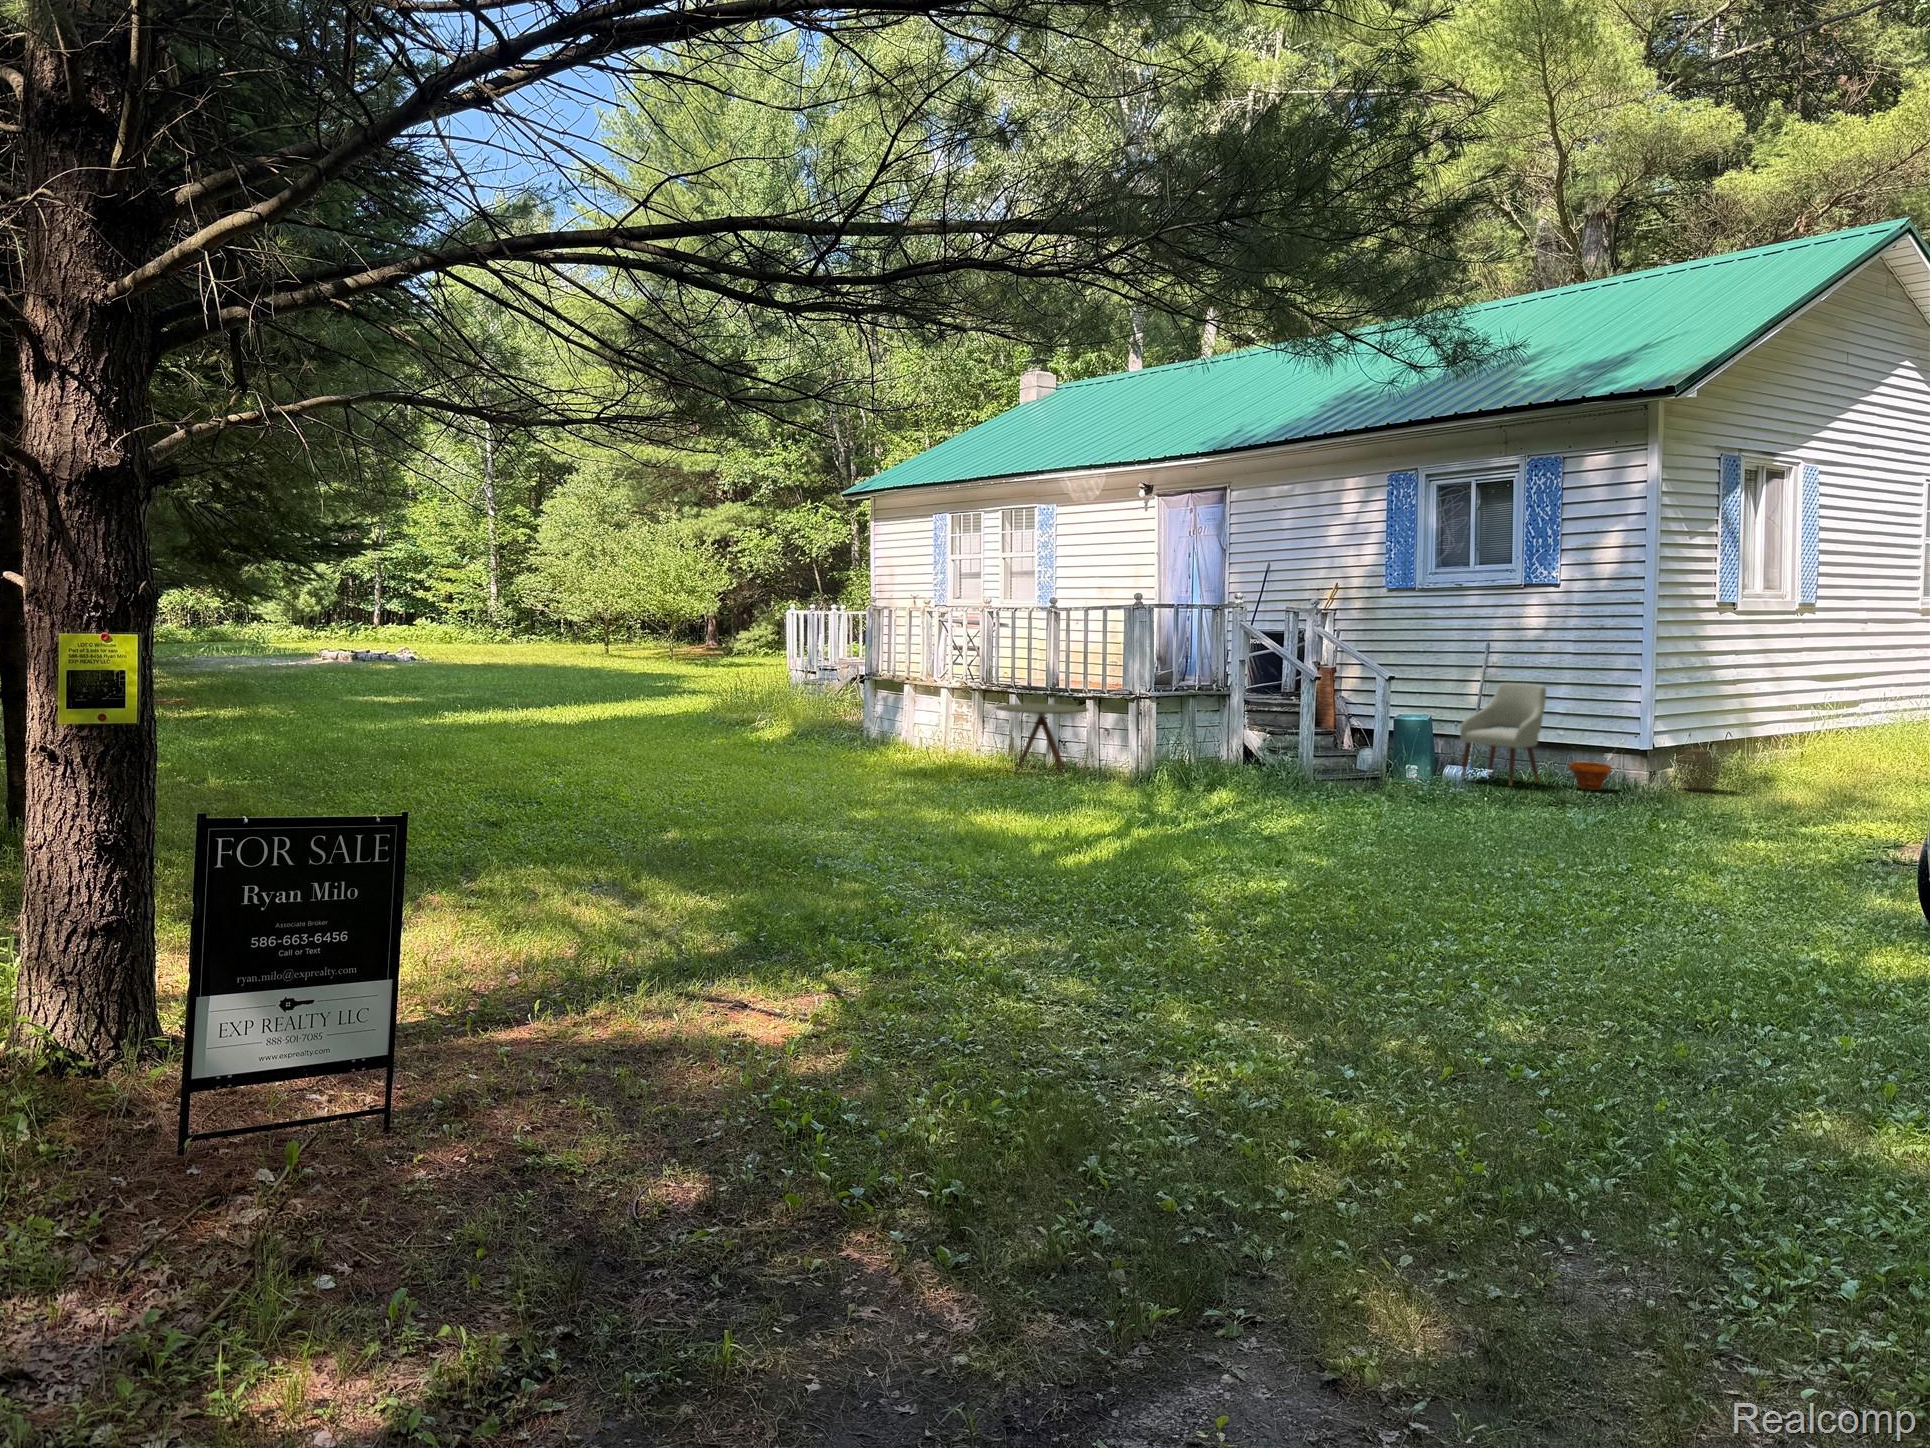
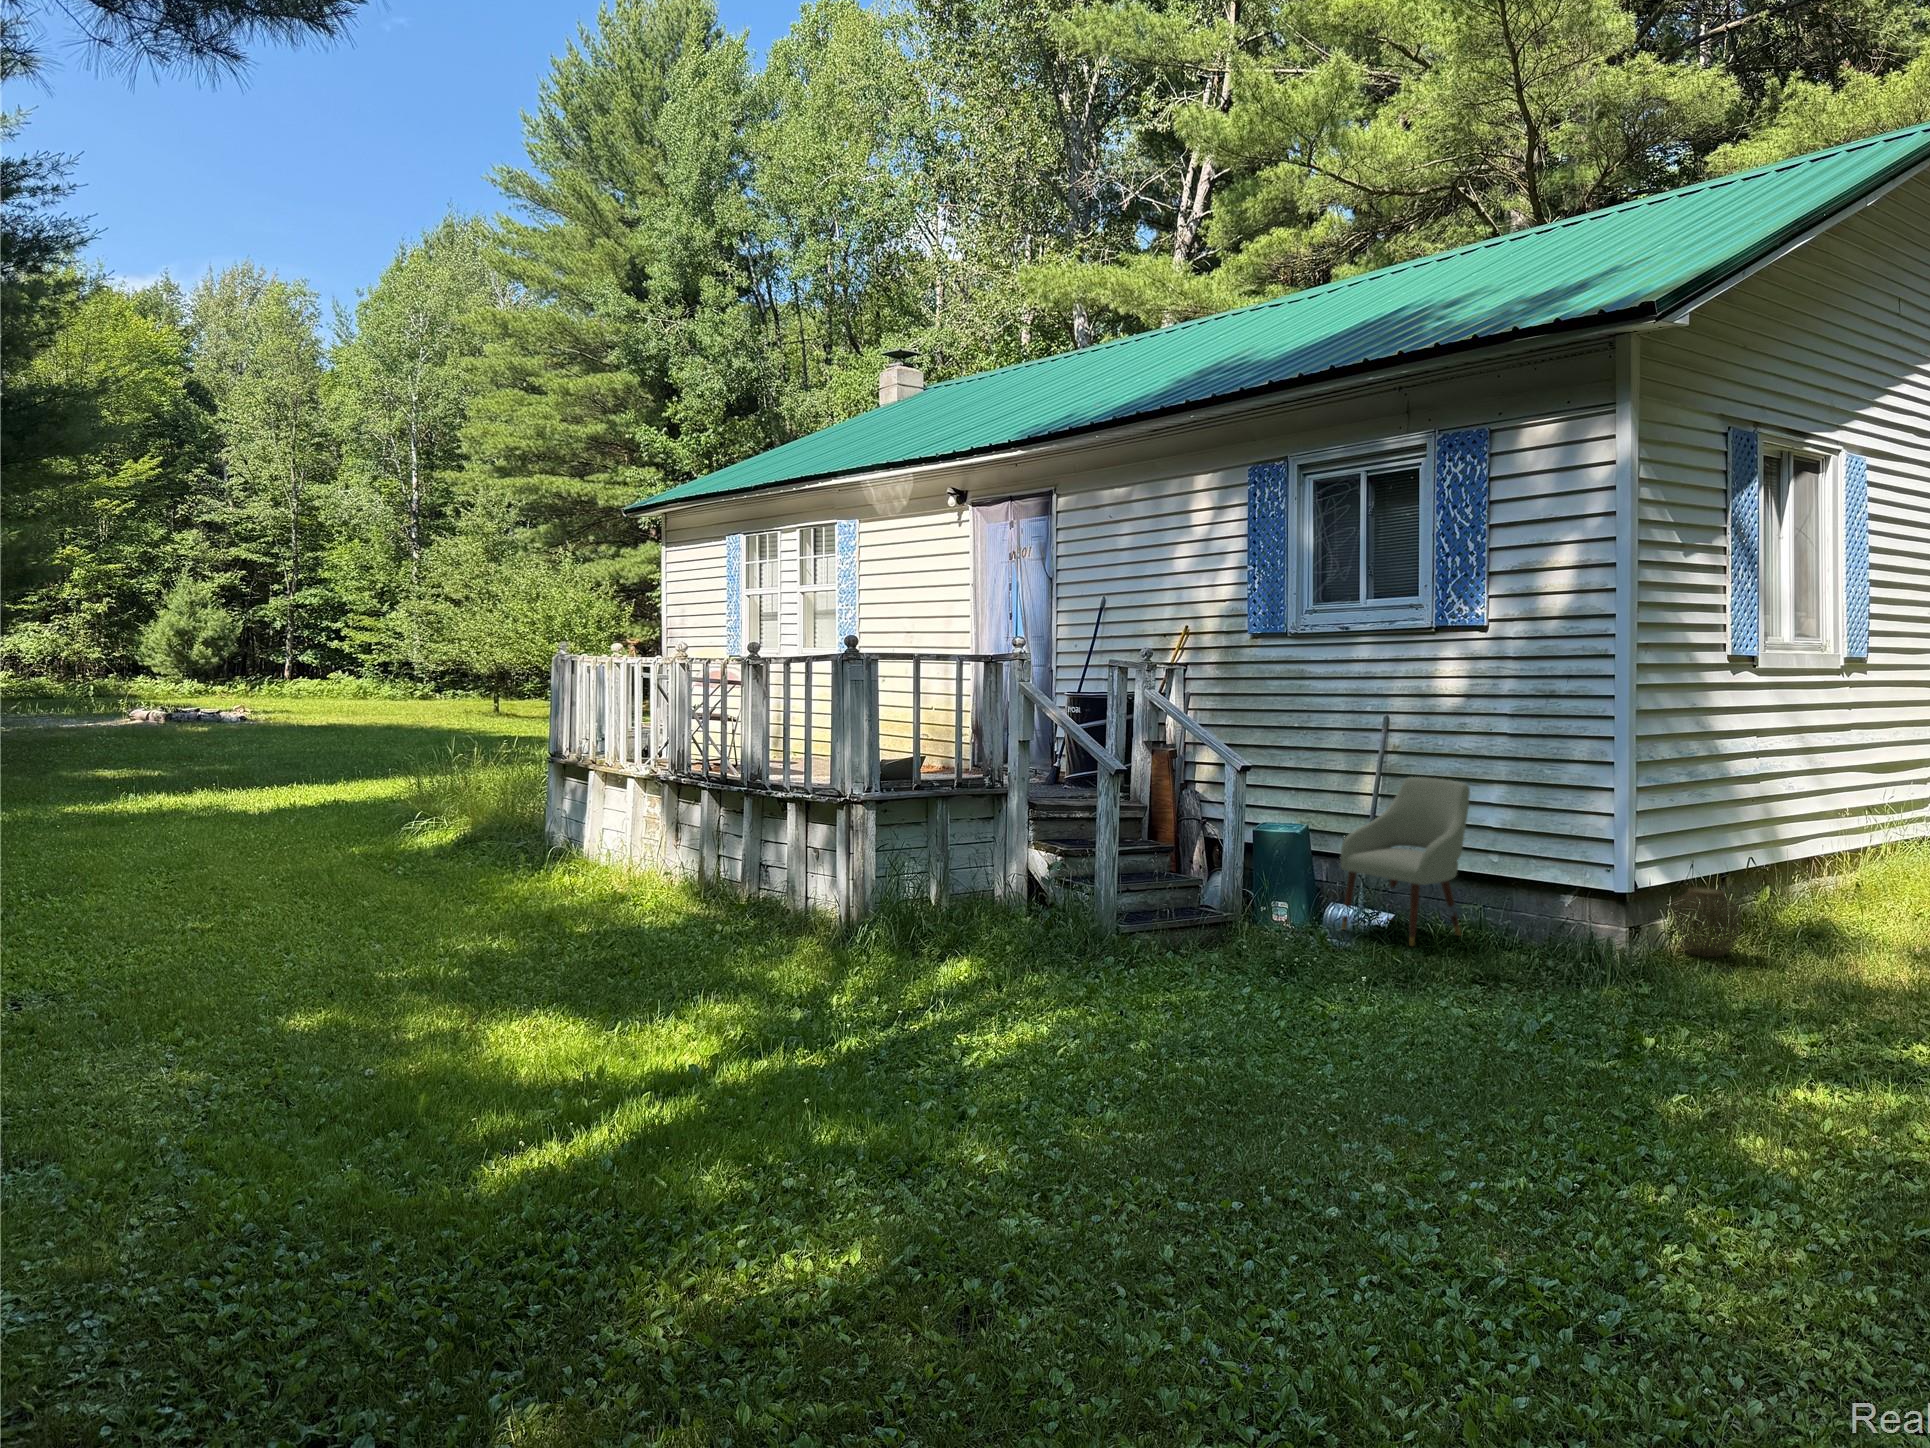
round table: present [995,703,1089,774] -> none [636,804,785,920]
planter: present [1569,761,1612,790] -> none [1503,905,1569,955]

